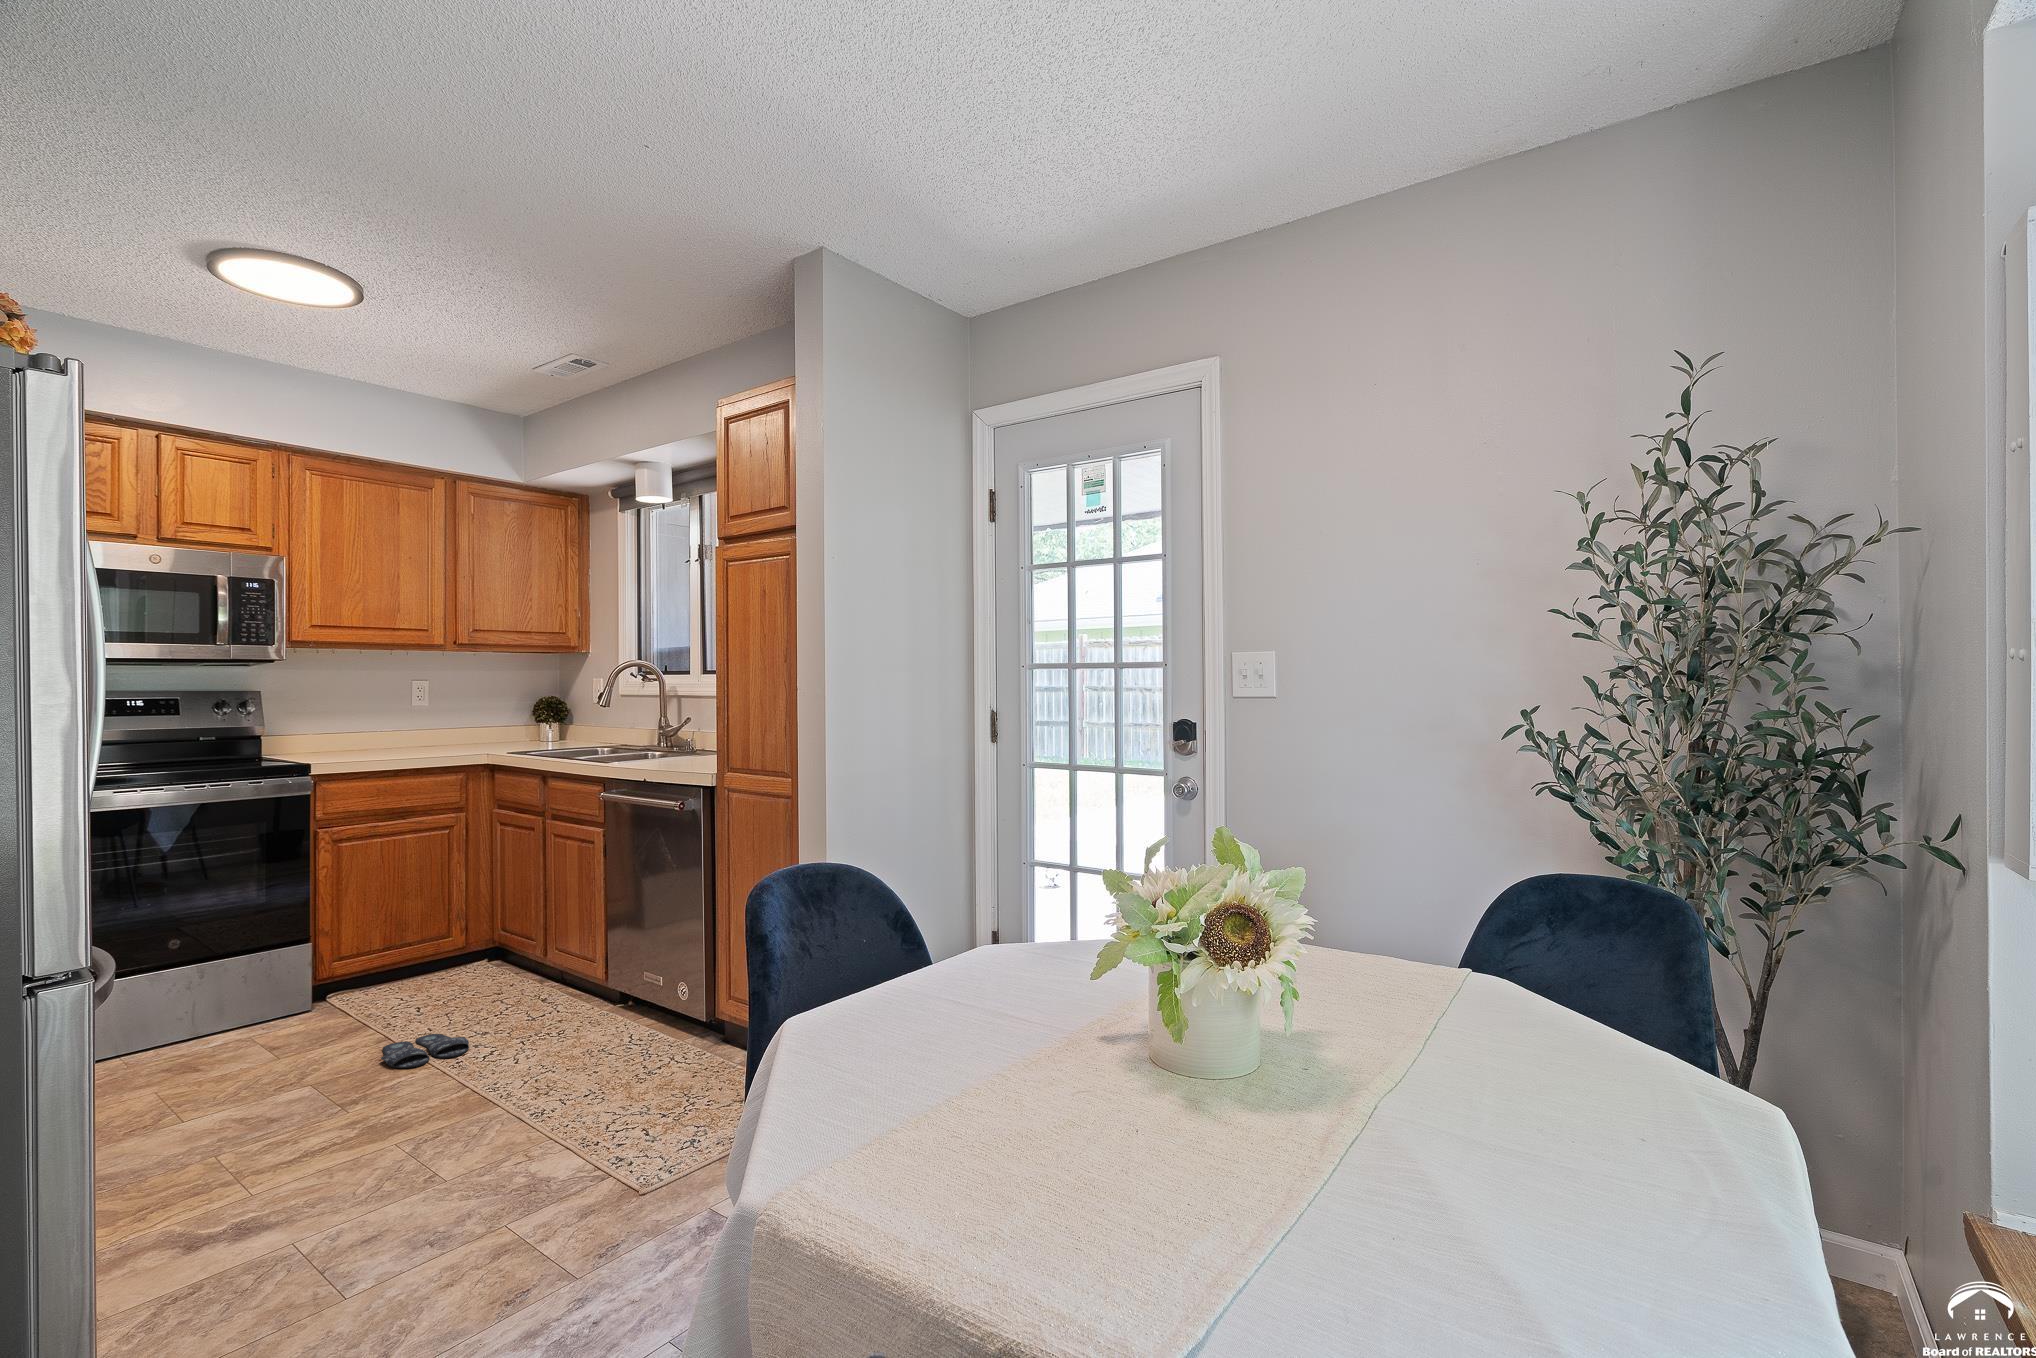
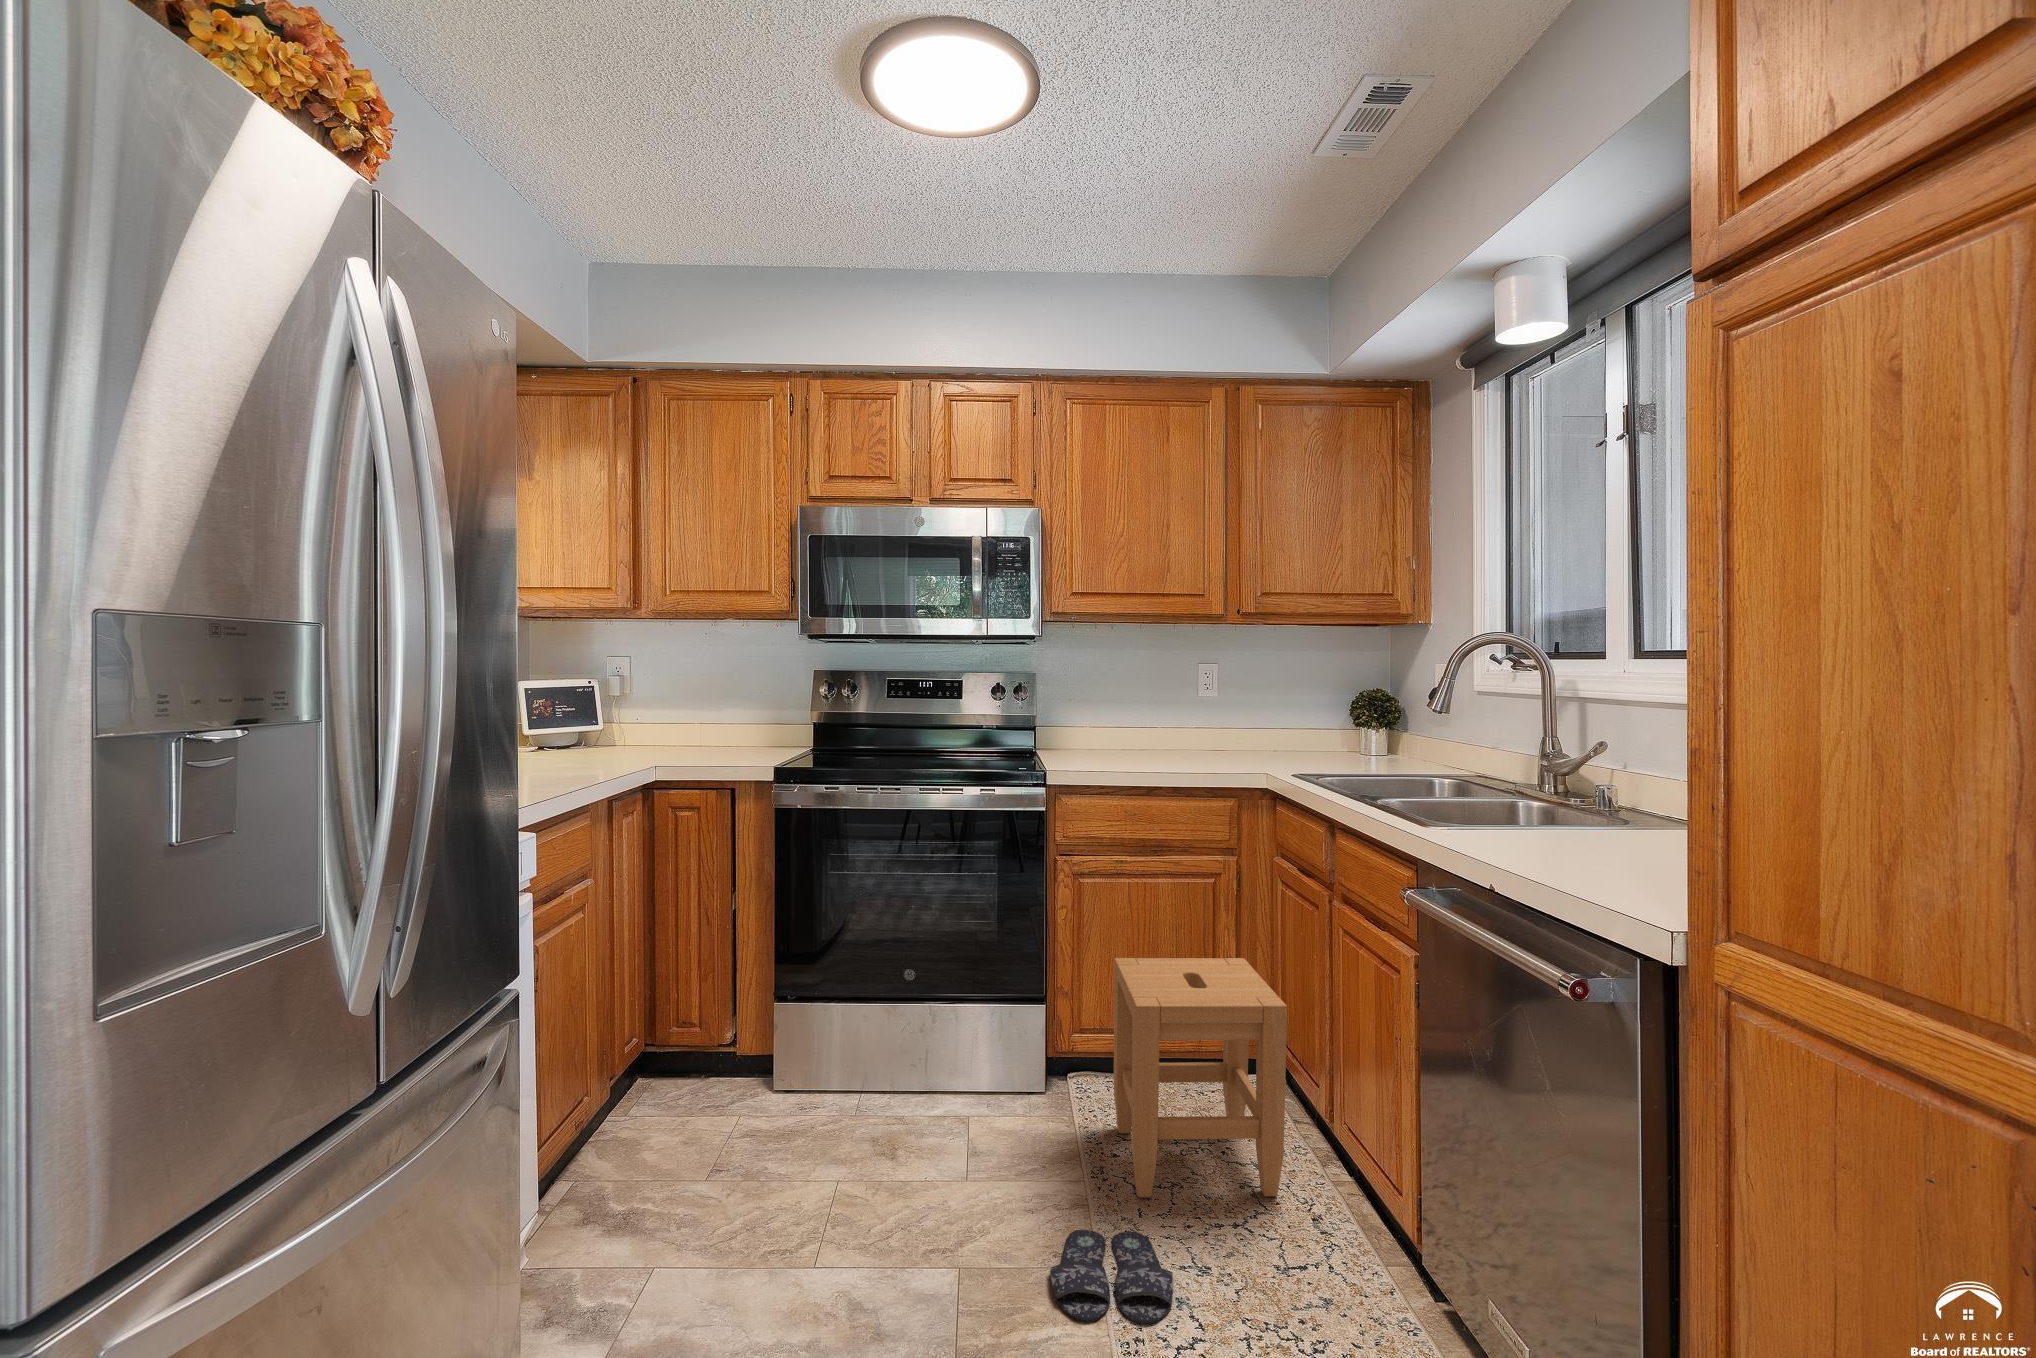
stool: none [383,873,522,1024] -> present [1114,958,1287,1197]

